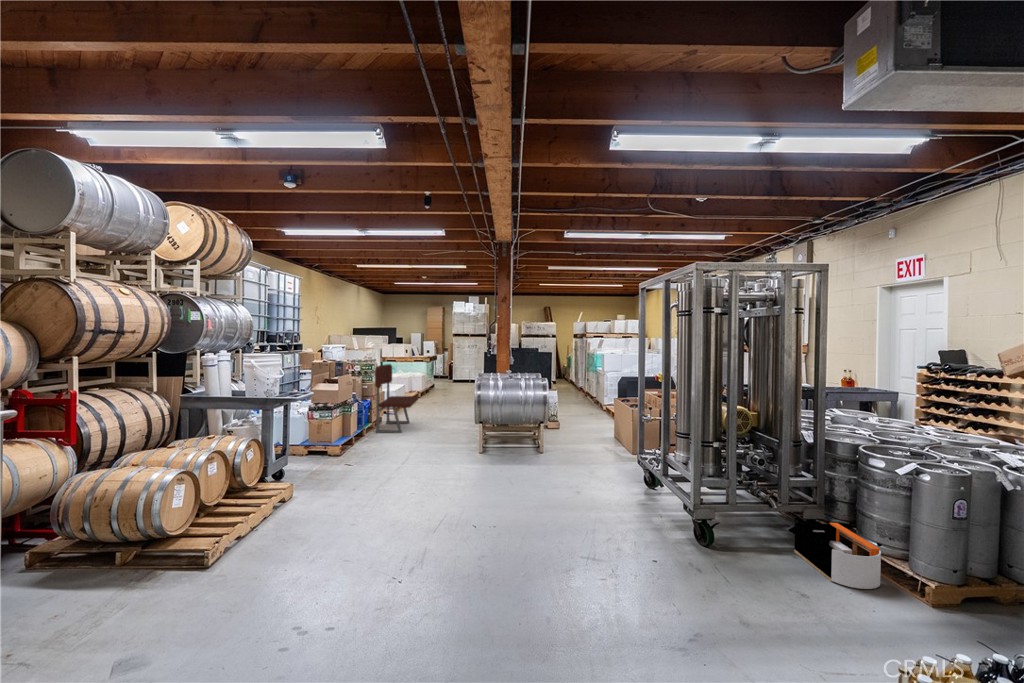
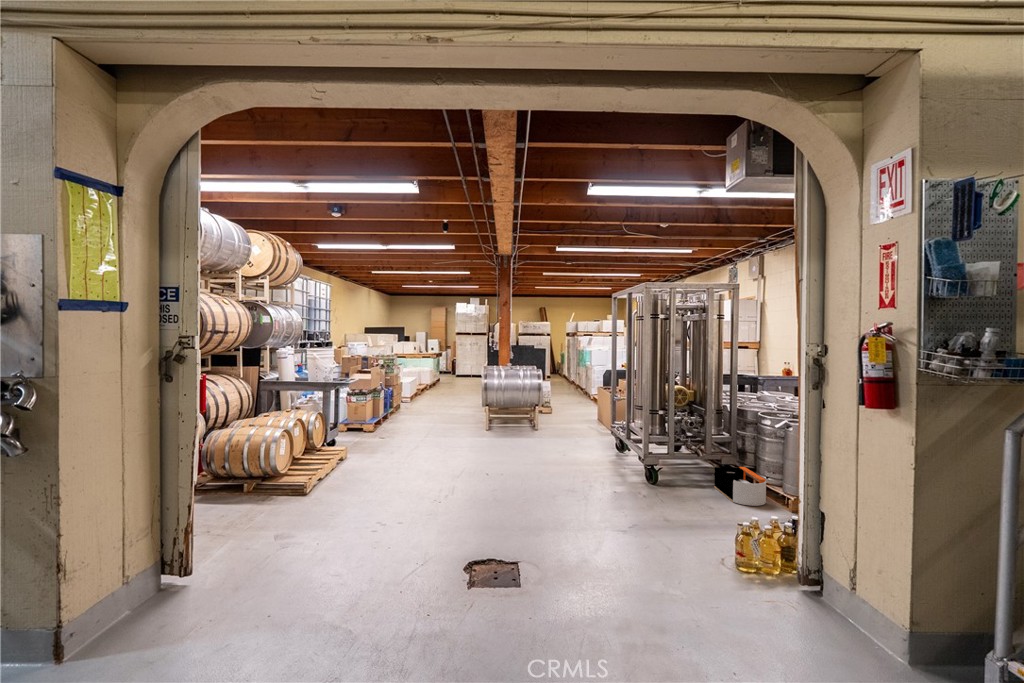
bench: present [375,364,418,433] -> none [397,359,432,416]

